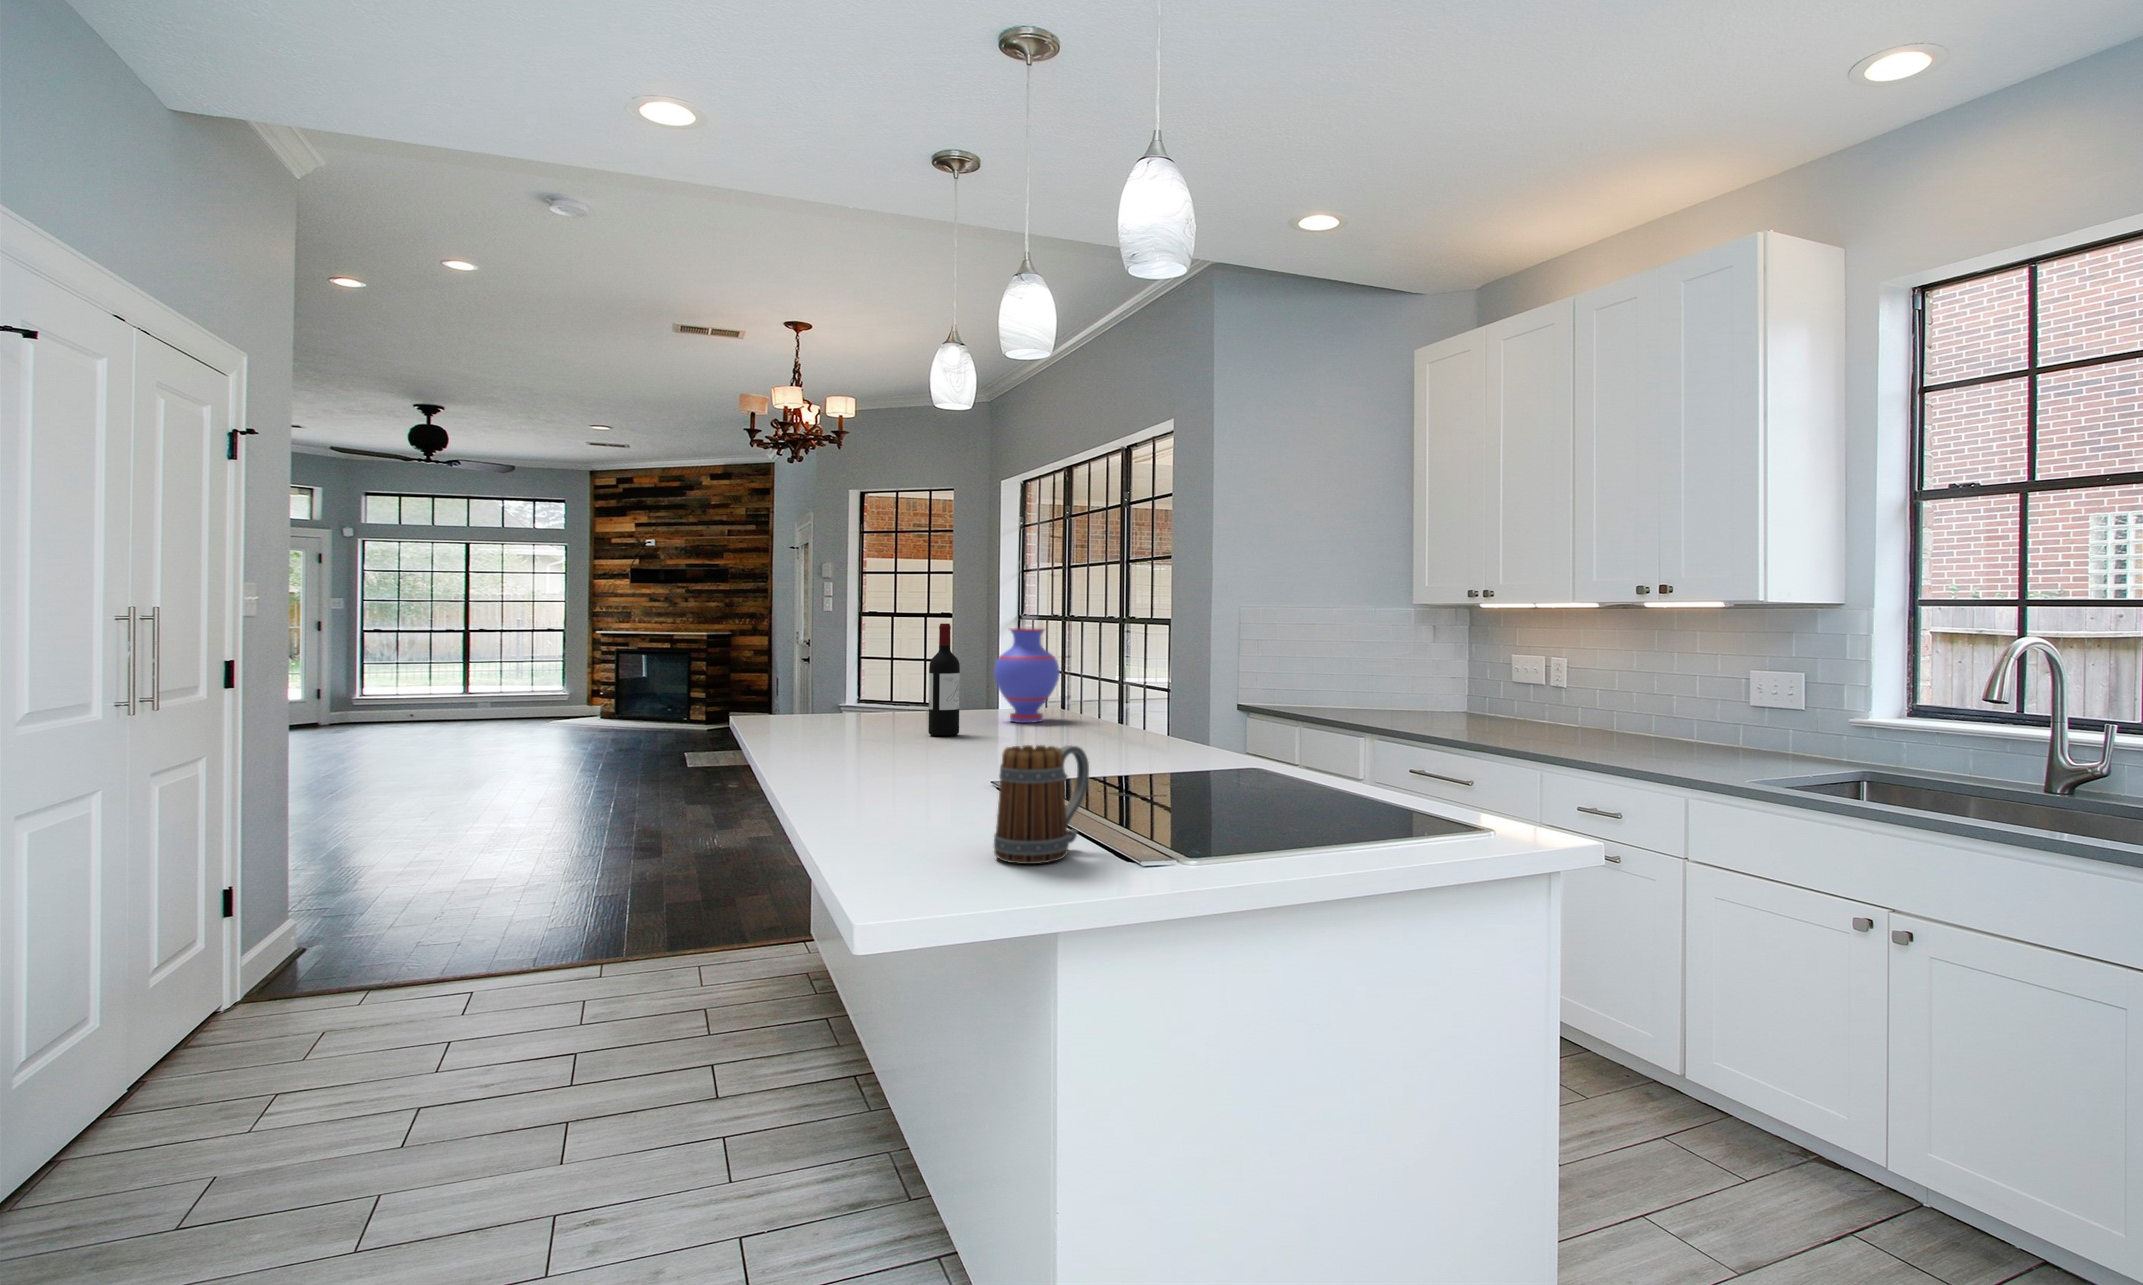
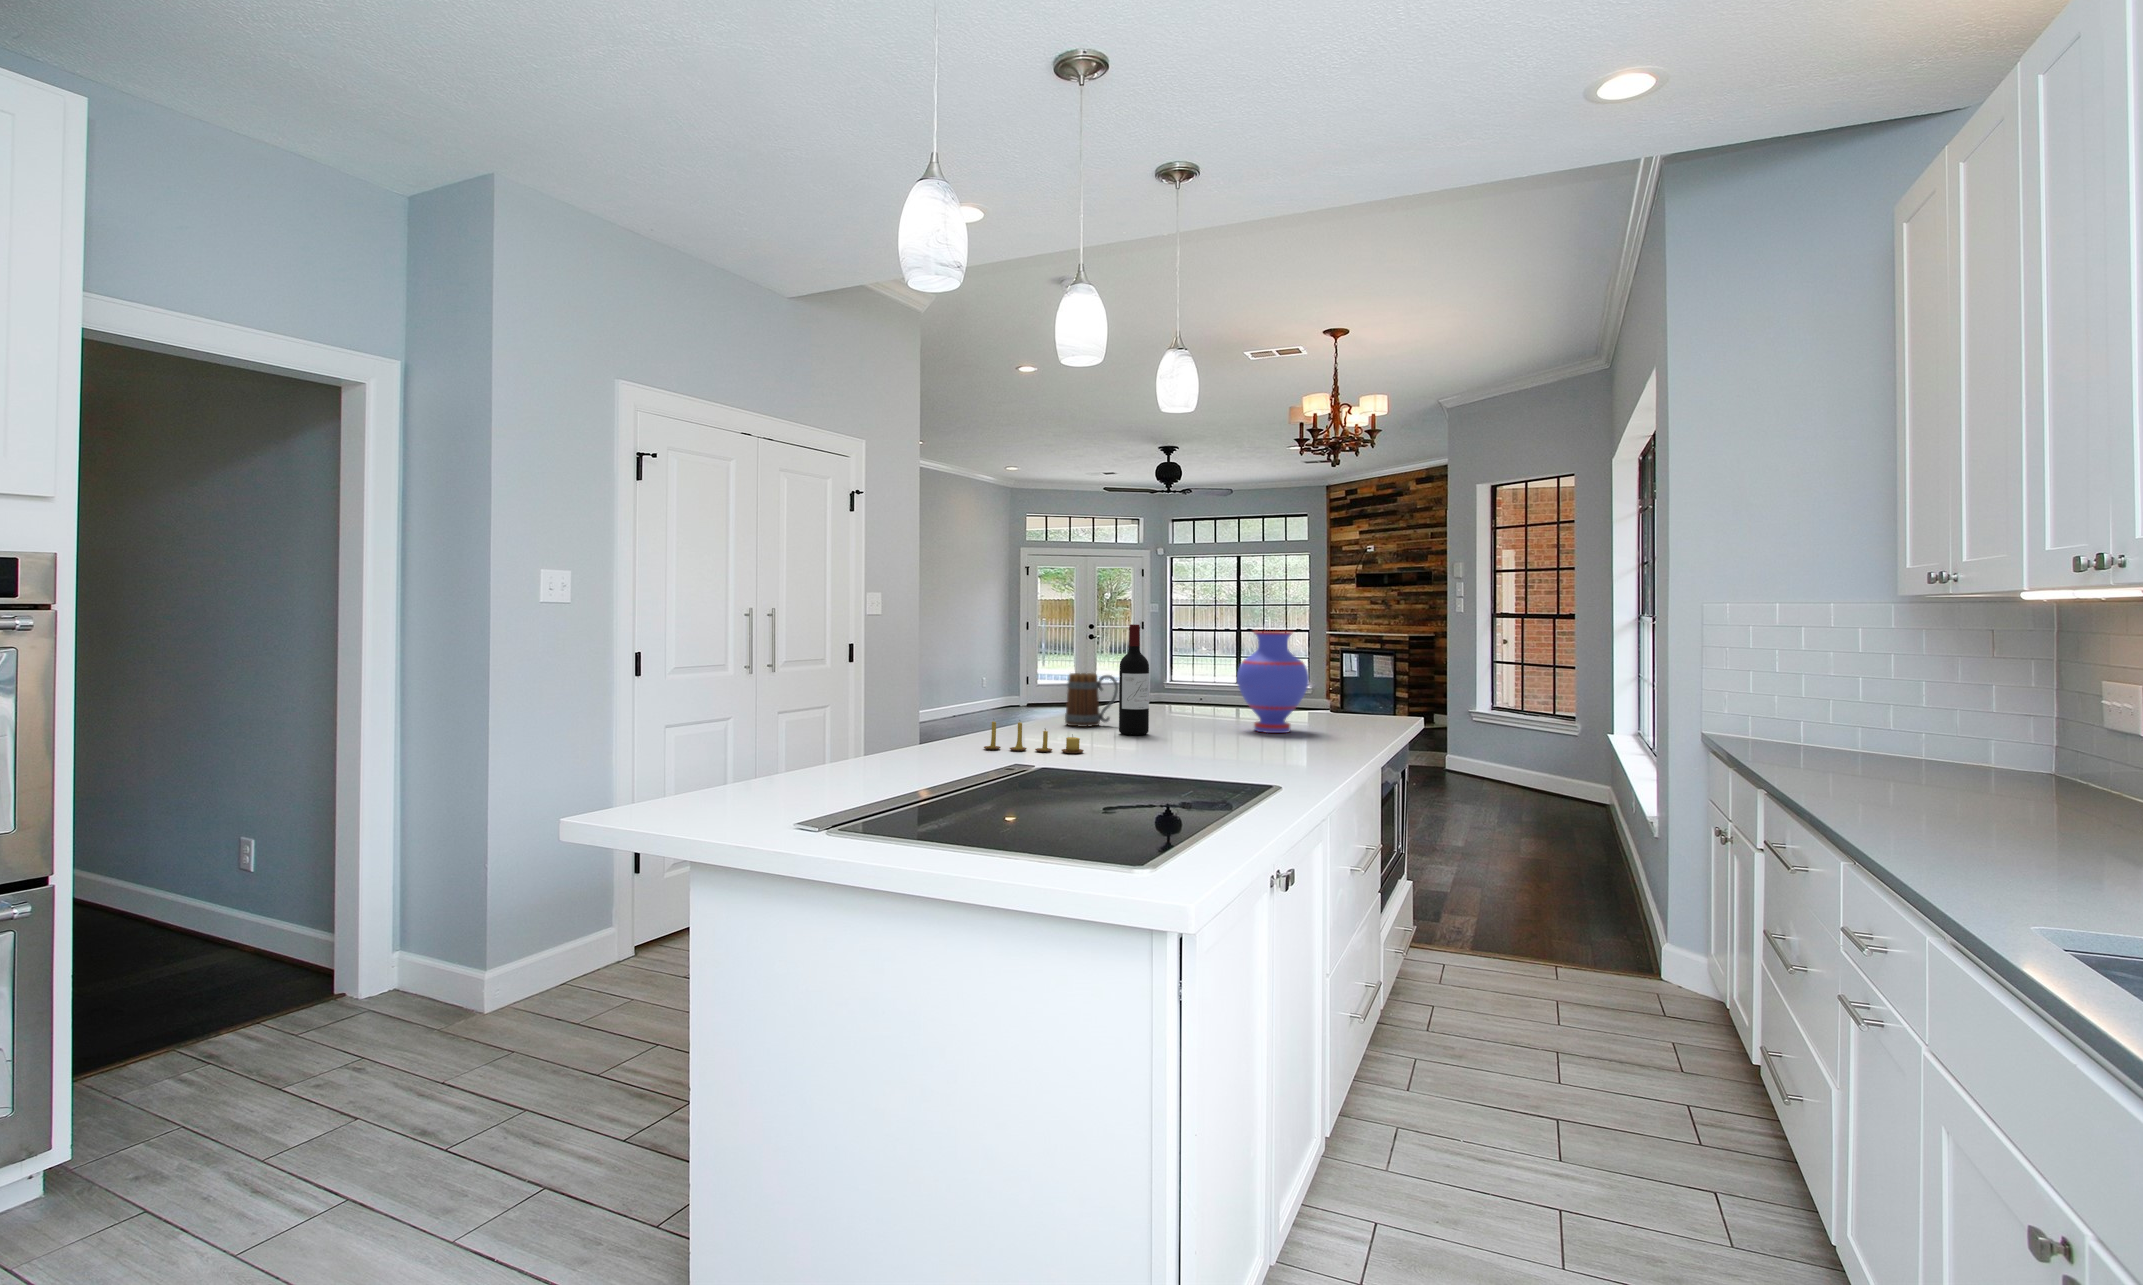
candle: none [899,726,999,762] -> present [984,721,1084,753]
mug: present [994,745,1089,864] -> present [1065,673,1118,727]

